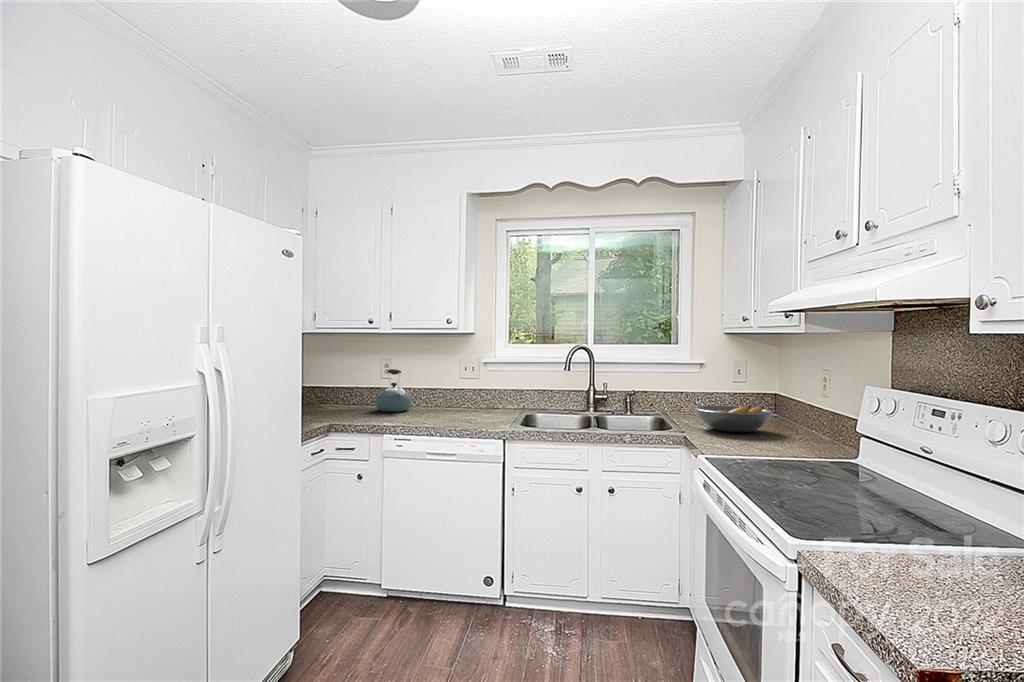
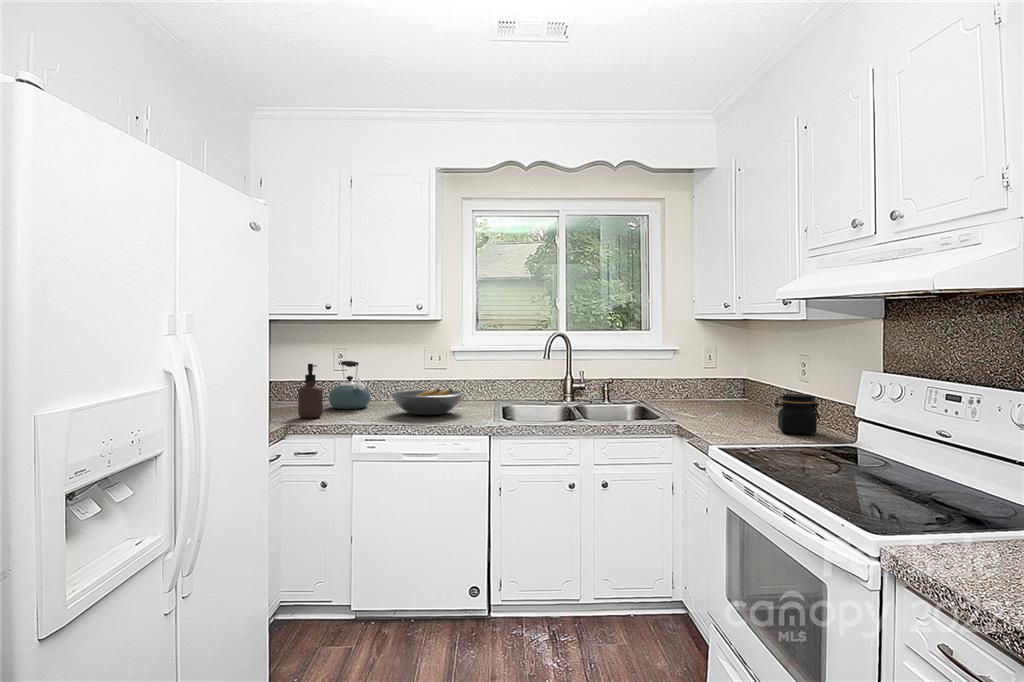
soap dispenser: none [344,371,366,418] -> present [298,364,323,418]
fruit bowl: present [695,406,773,432] -> present [391,389,463,415]
jar: none [772,408,817,448] -> present [774,394,820,434]

